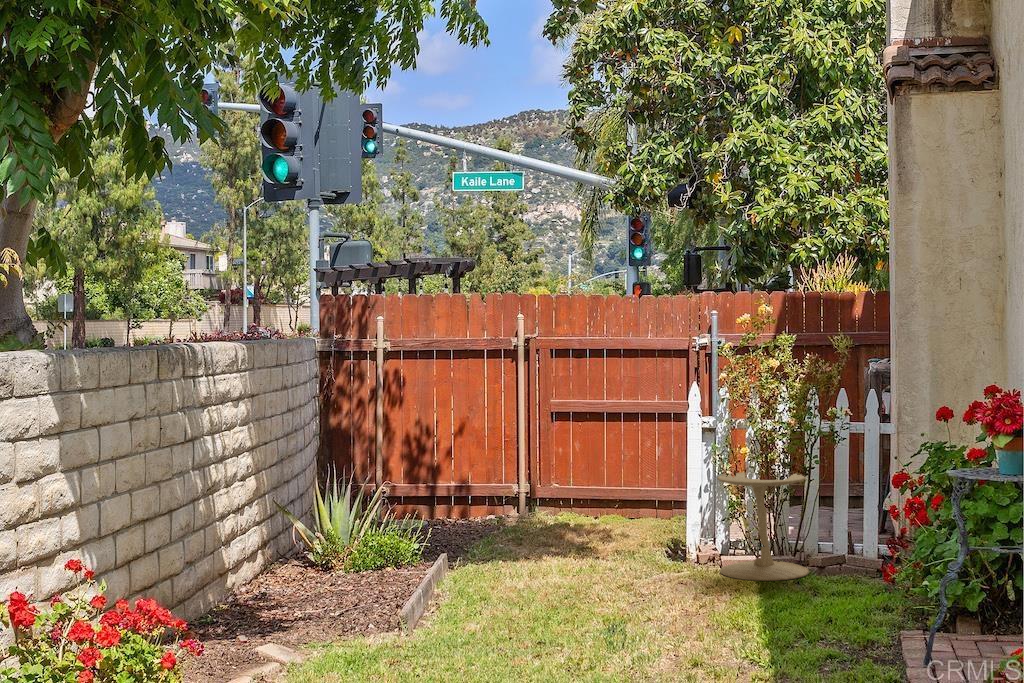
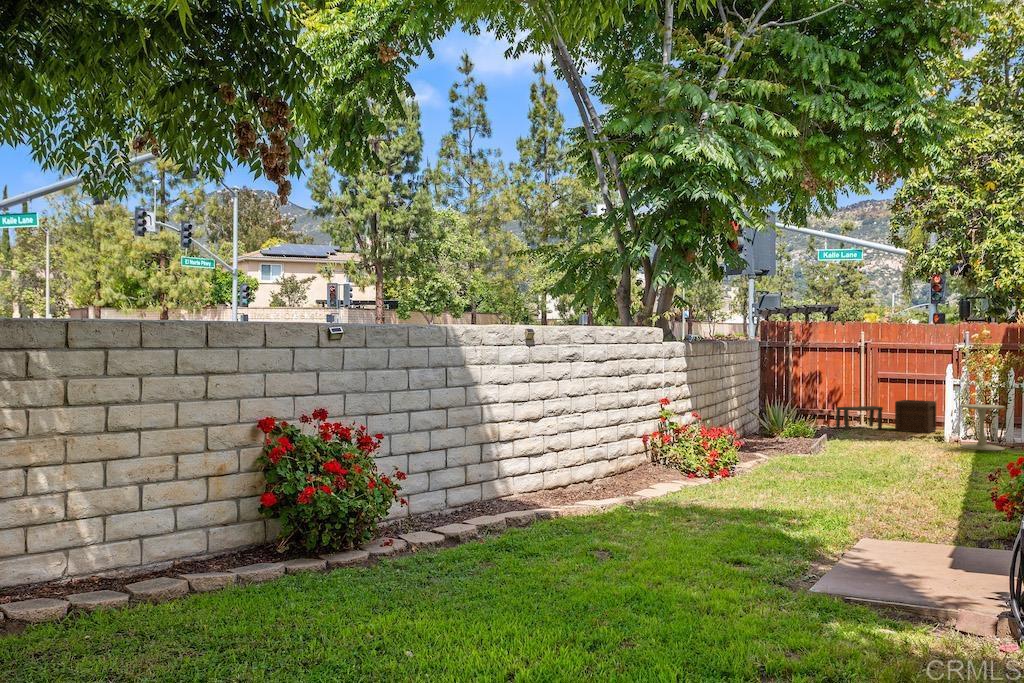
wooden crate: none [586,456,665,527] -> present [895,400,936,433]
bench: none [471,472,563,531] -> present [836,406,883,430]

